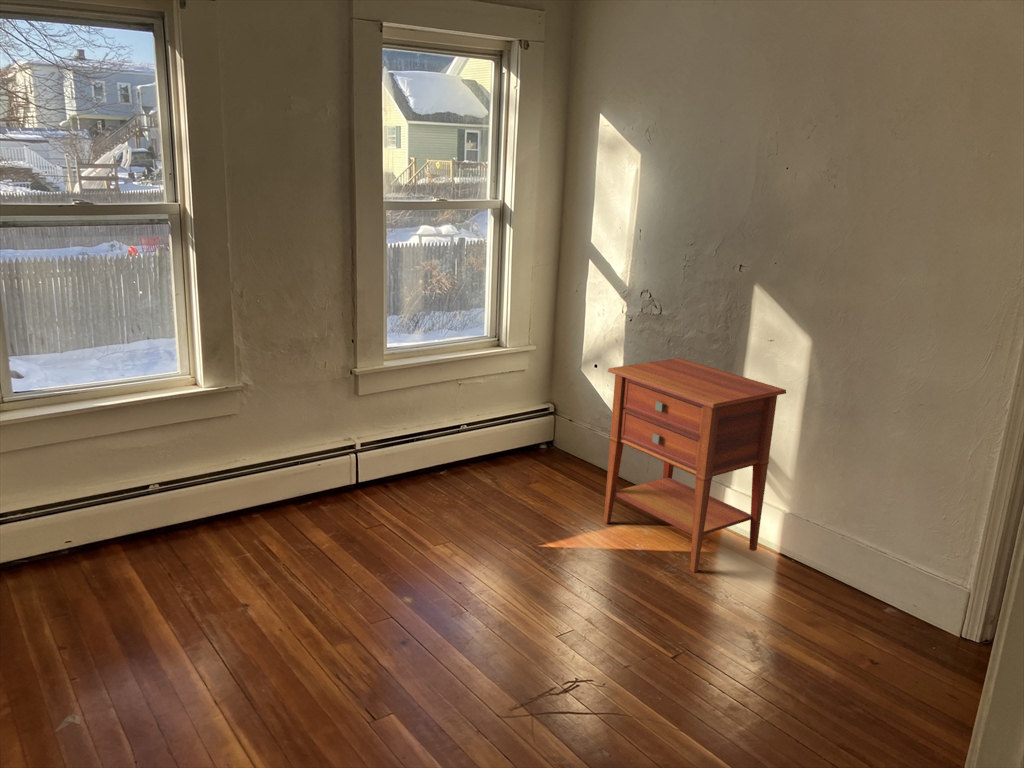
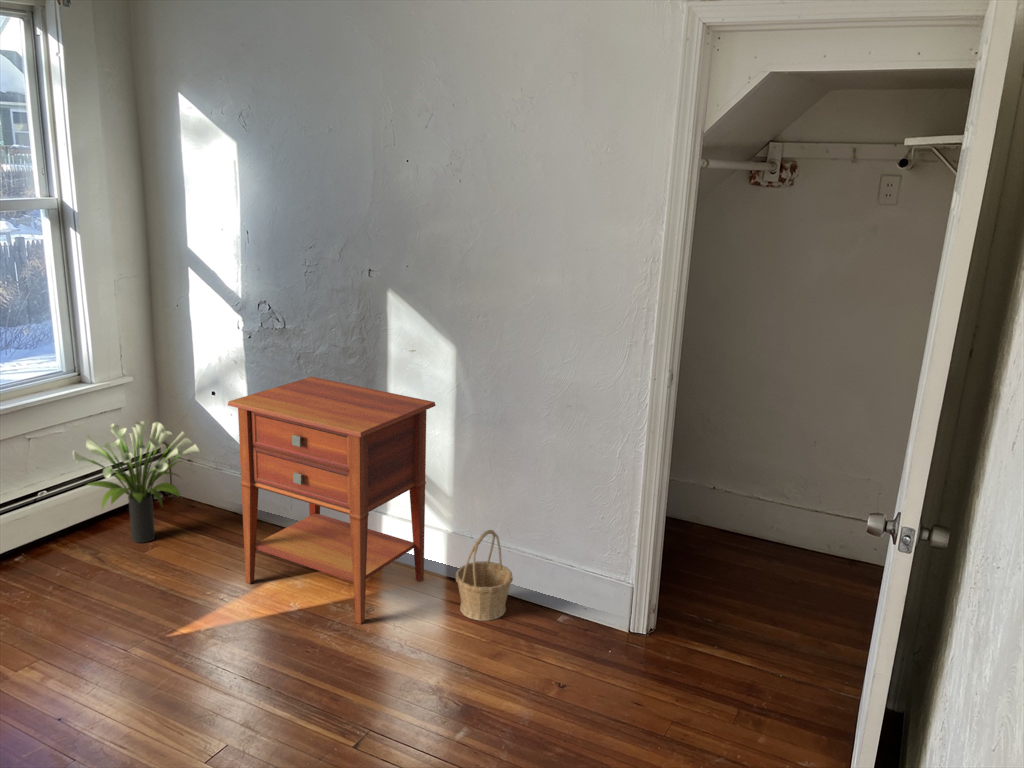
potted plant: none [488,379,581,479] -> present [73,420,200,543]
basket: none [785,513,841,595] -> present [456,530,513,621]

